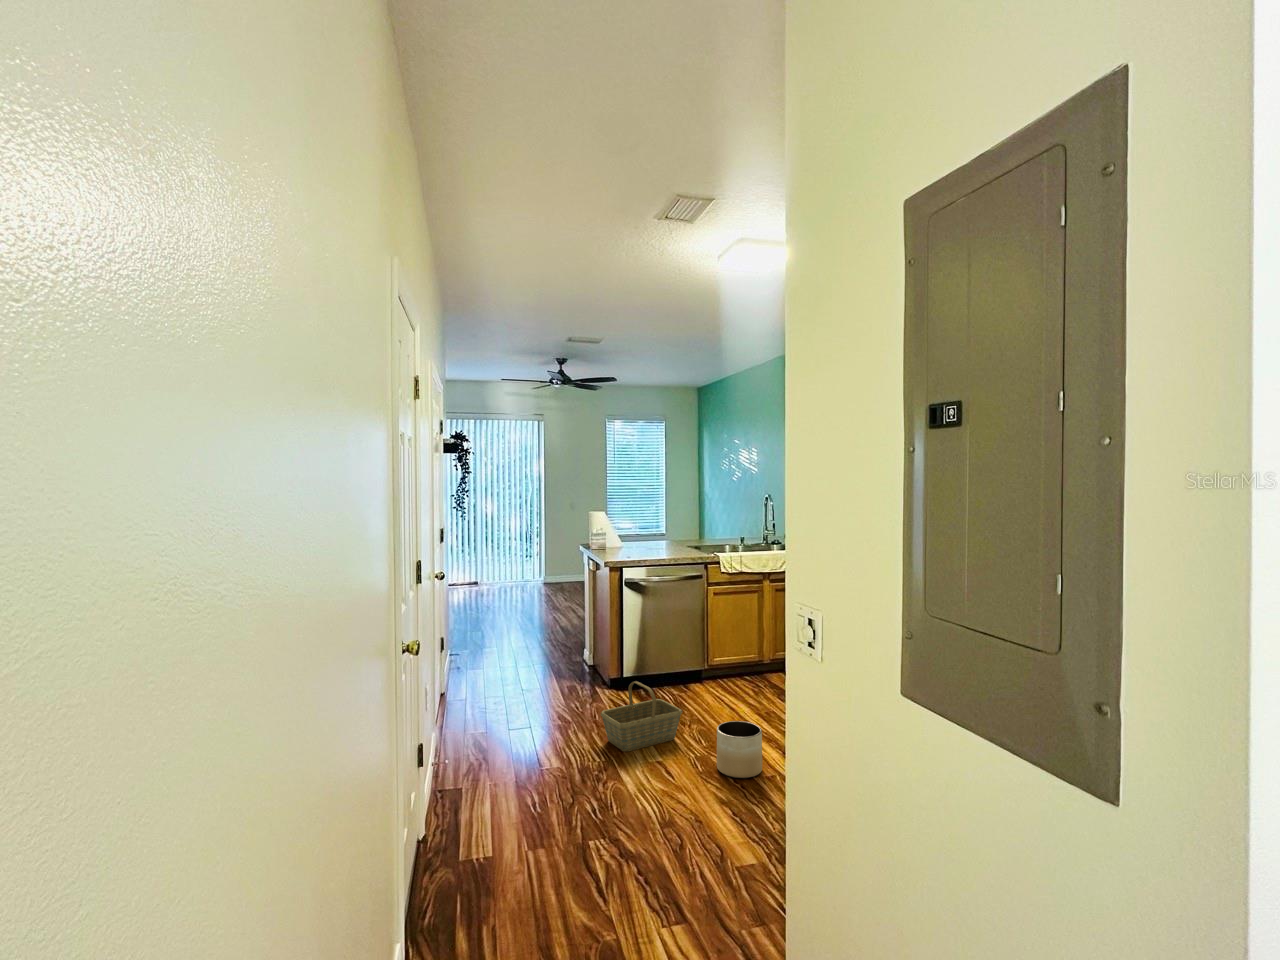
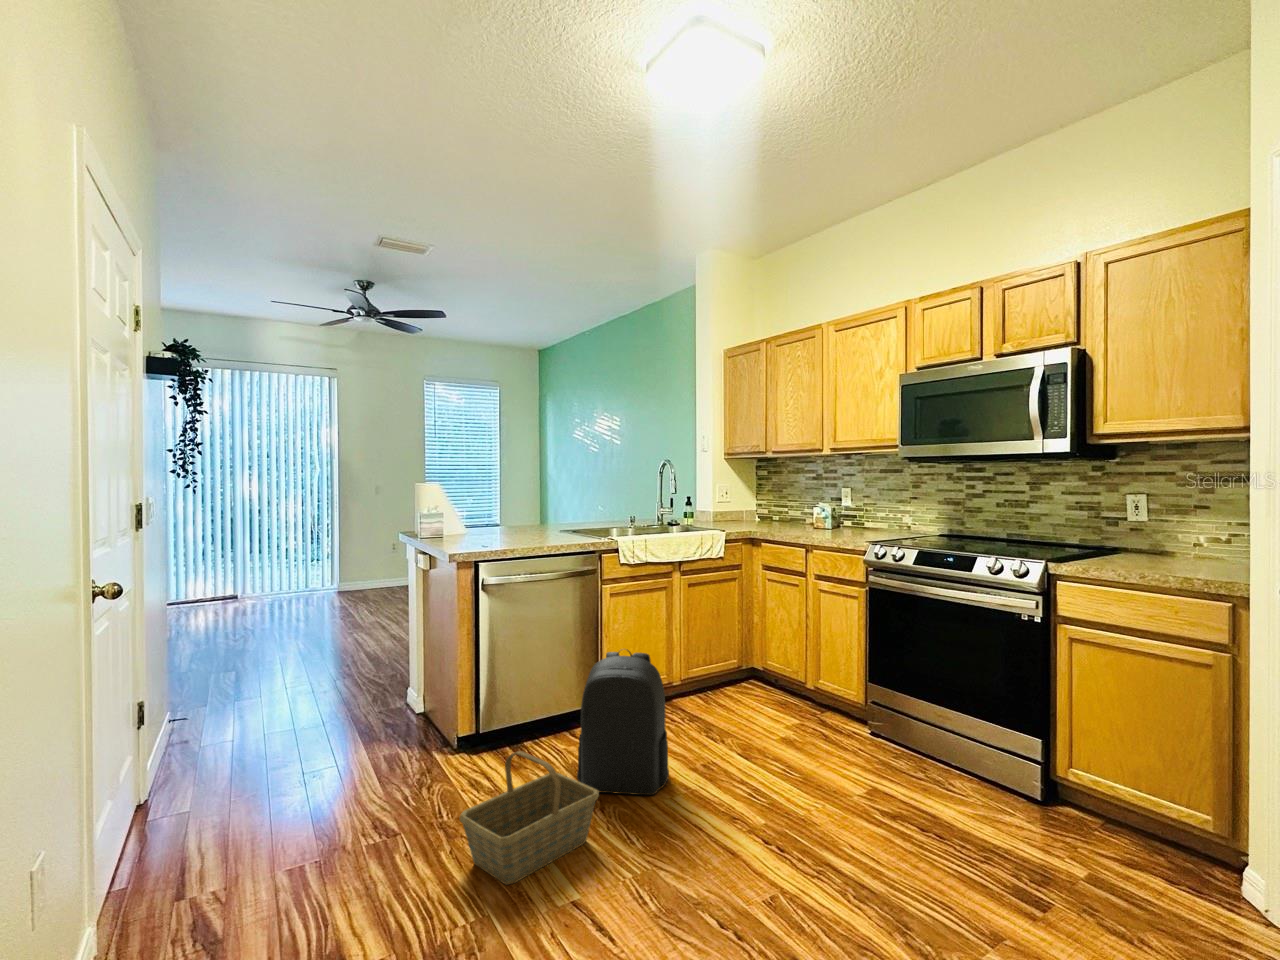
backpack: none [679,629,739,723] -> present [577,650,669,795]
planter: present [717,721,762,778] -> none [678,806,755,915]

